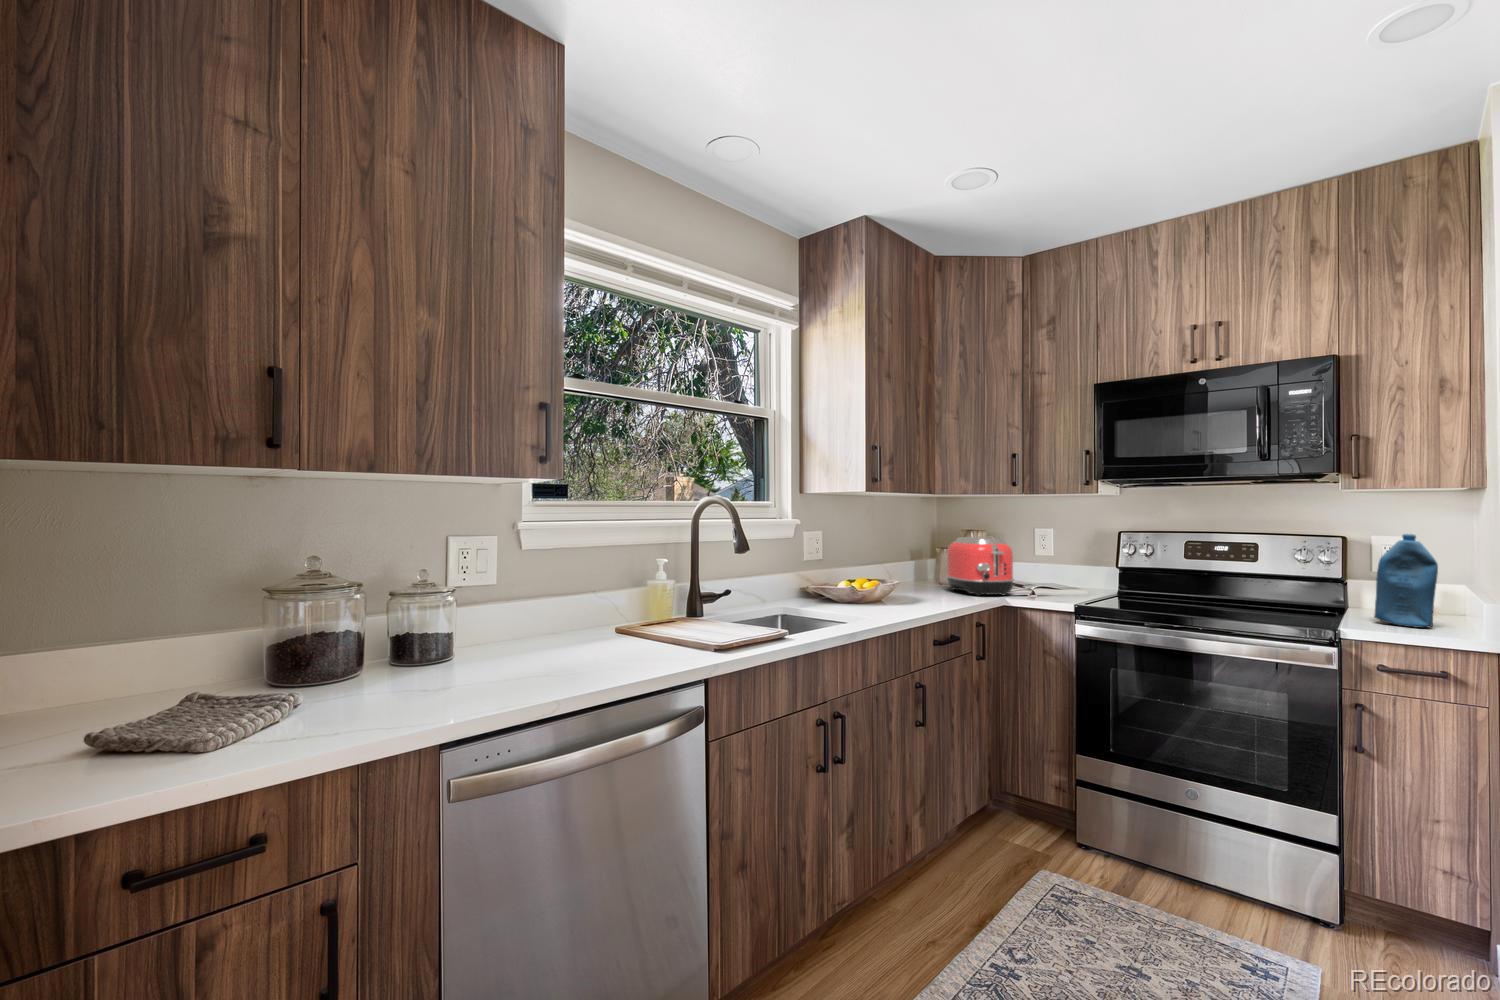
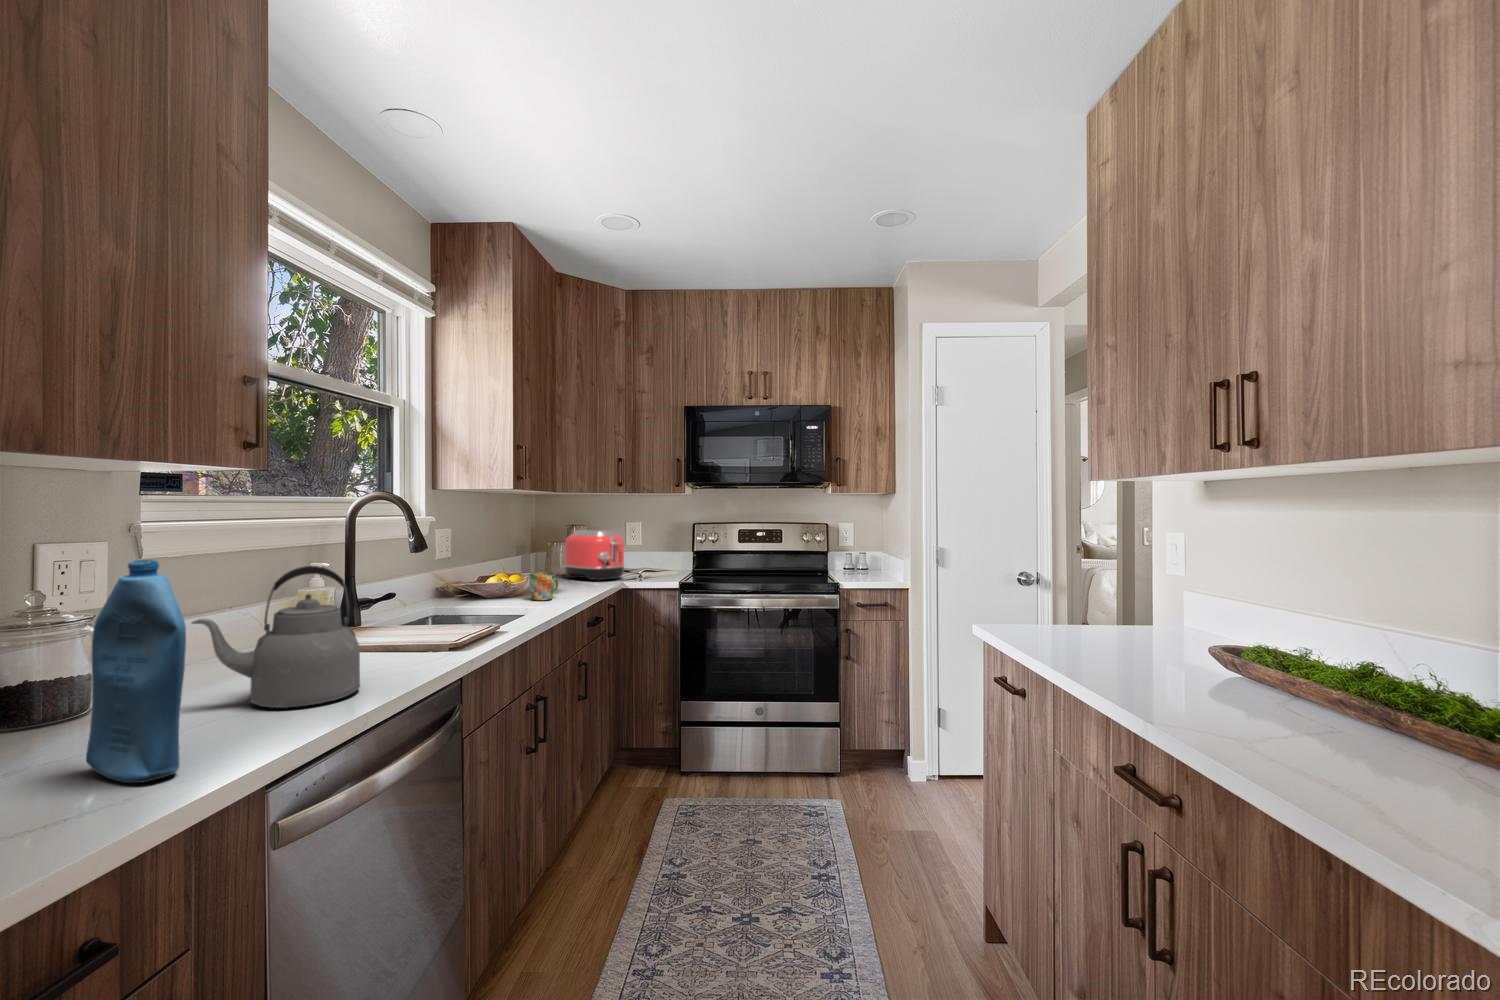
bottle: present [1374,534,1438,628] -> present [86,559,186,783]
kettle: none [485,558,601,677] -> present [192,566,360,708]
mug: none [871,581,904,611] -> present [529,573,558,600]

